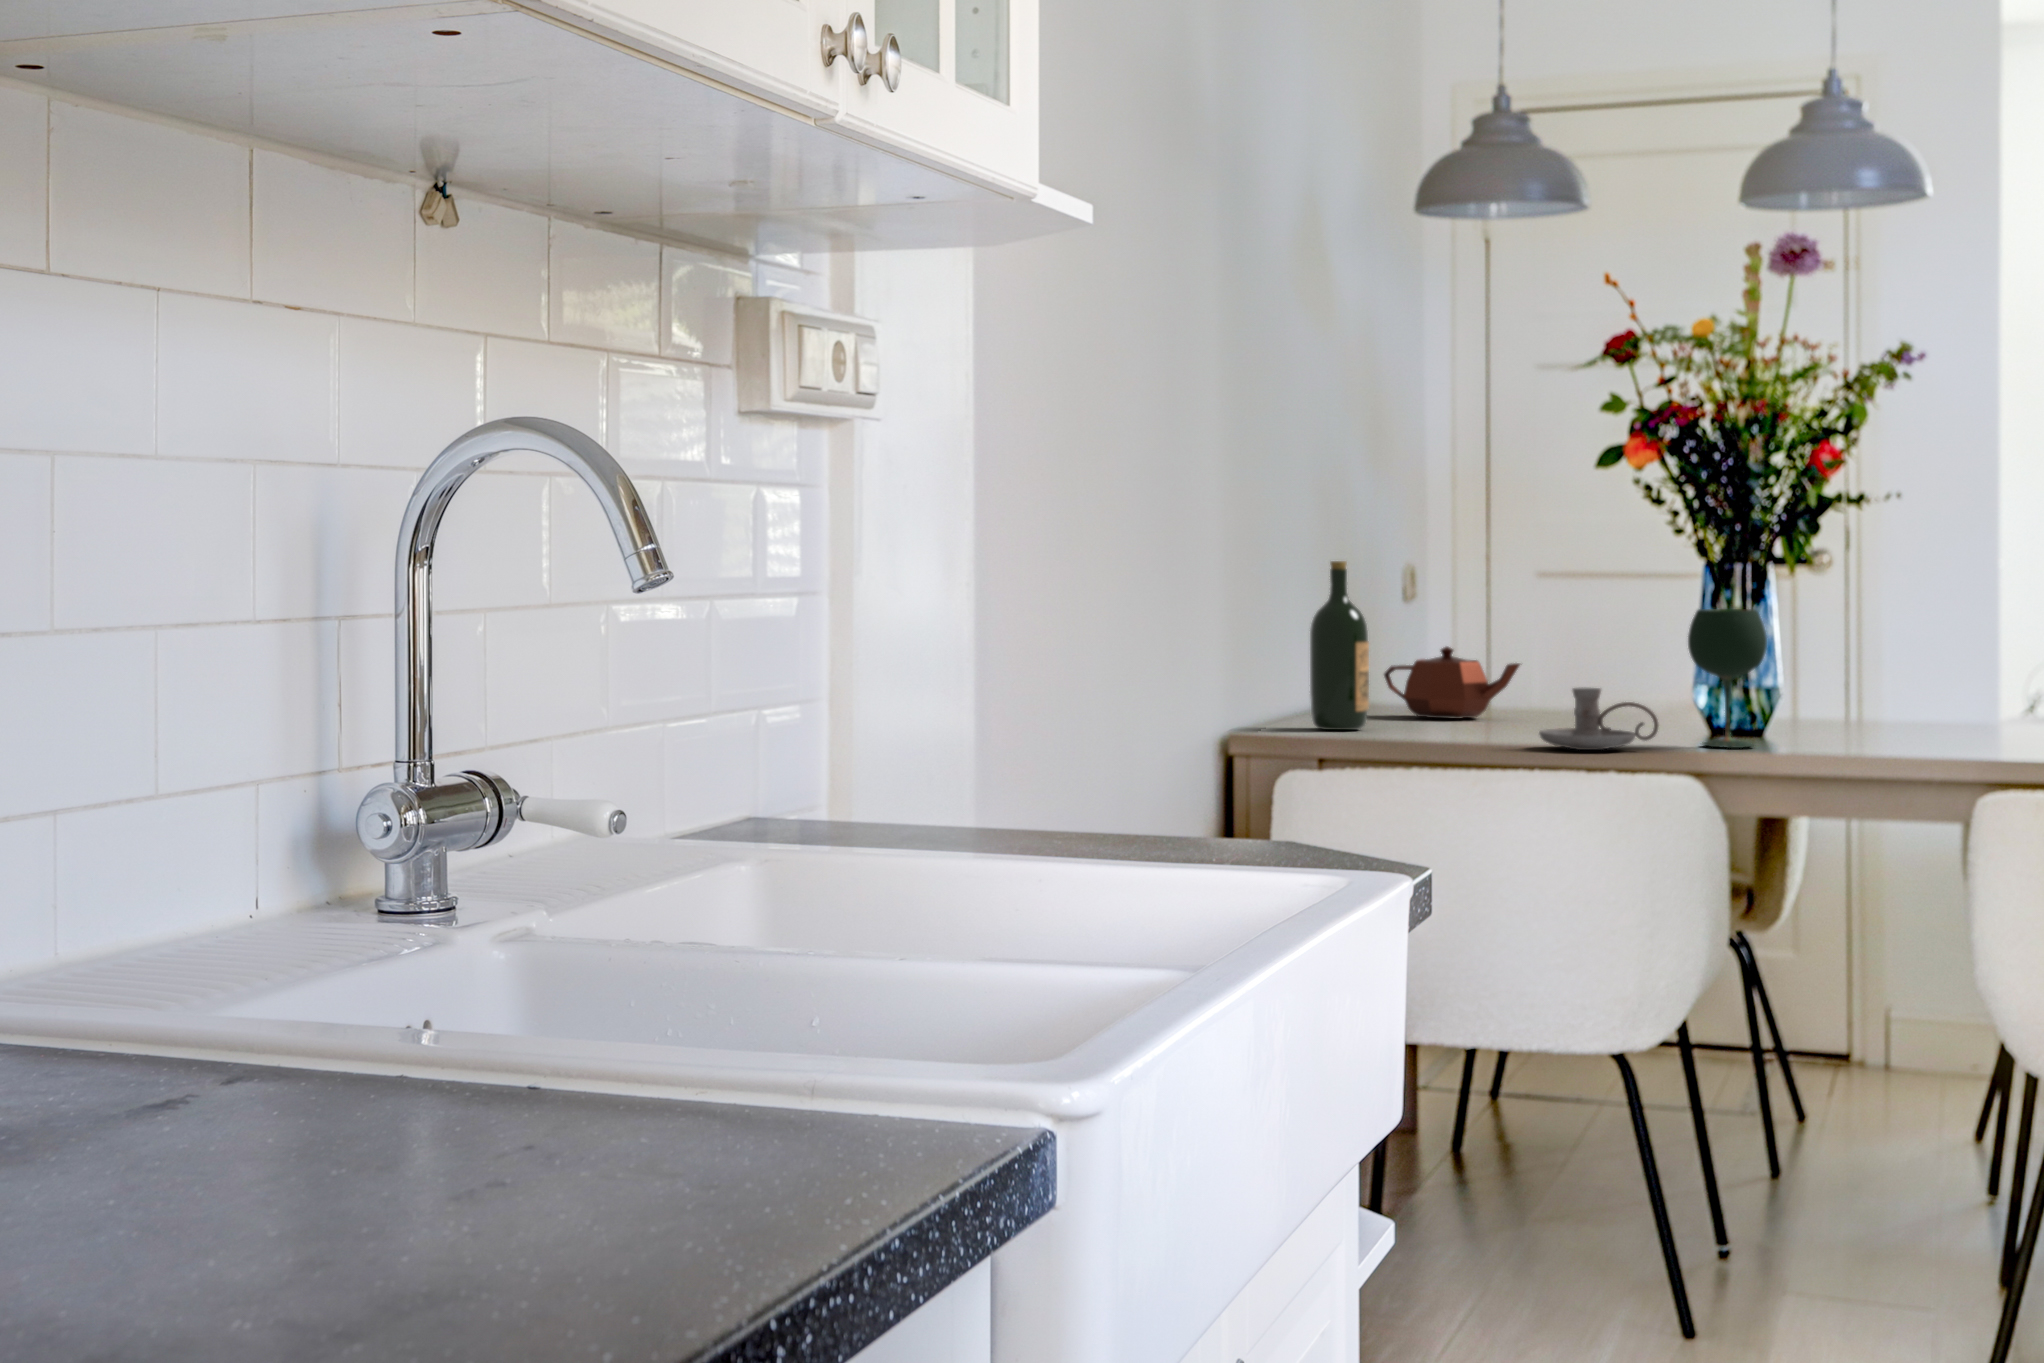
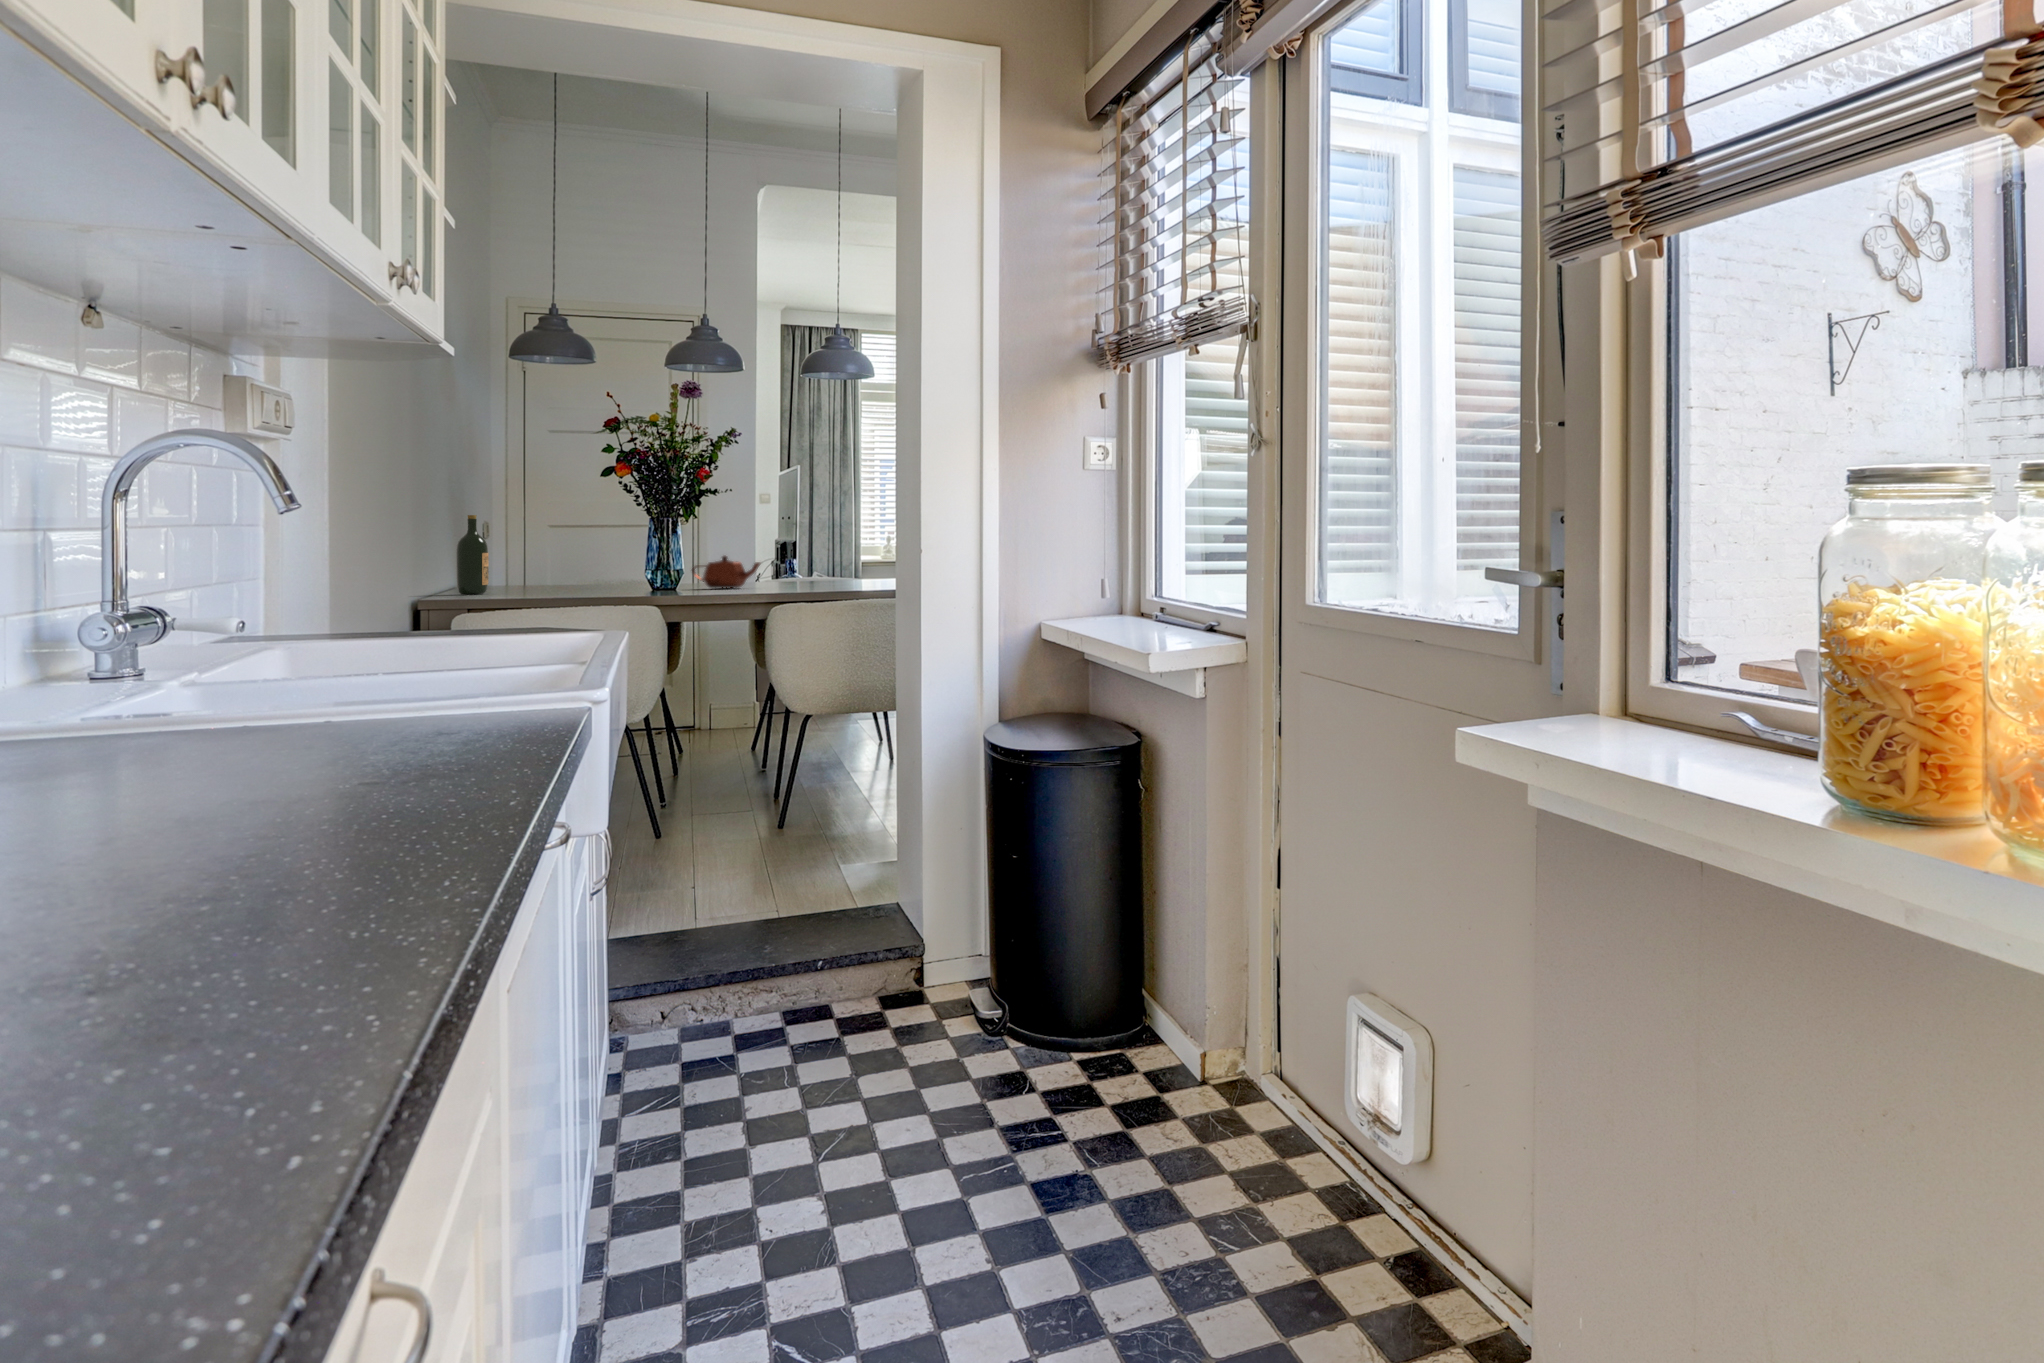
wine glass: present [1688,609,1767,748] -> none [644,535,678,591]
teapot: present [1384,647,1520,719] -> present [692,556,760,588]
candle holder: present [1539,687,1658,750] -> none [577,568,632,594]

